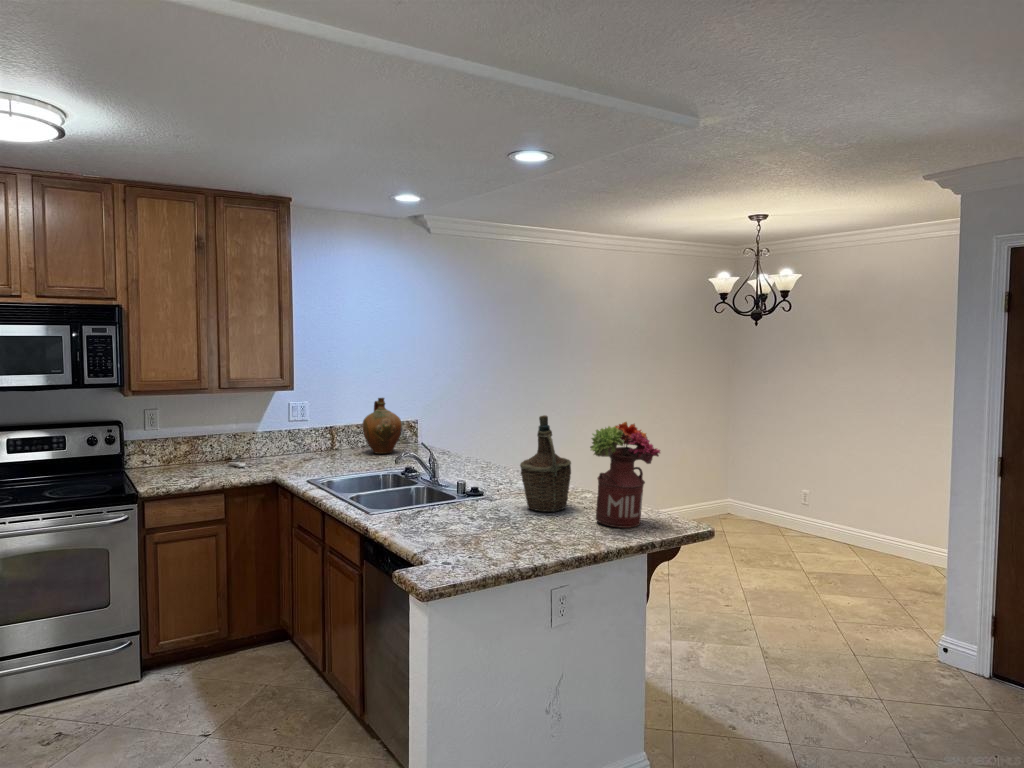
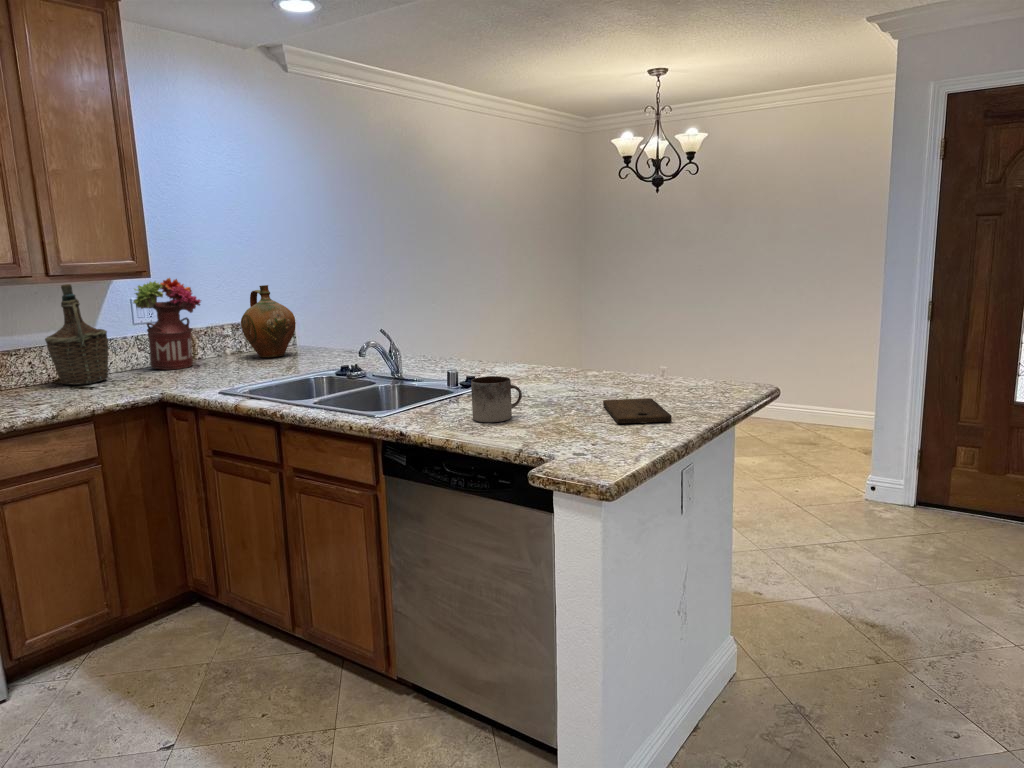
bottle: present [520,415,571,512] -> present [45,284,108,385]
flower arrangement: present [590,422,660,528] -> present [133,278,201,369]
mug: none [423,494,463,530] -> present [471,376,522,422]
cutting board: none [511,523,568,547] -> present [603,398,672,423]

